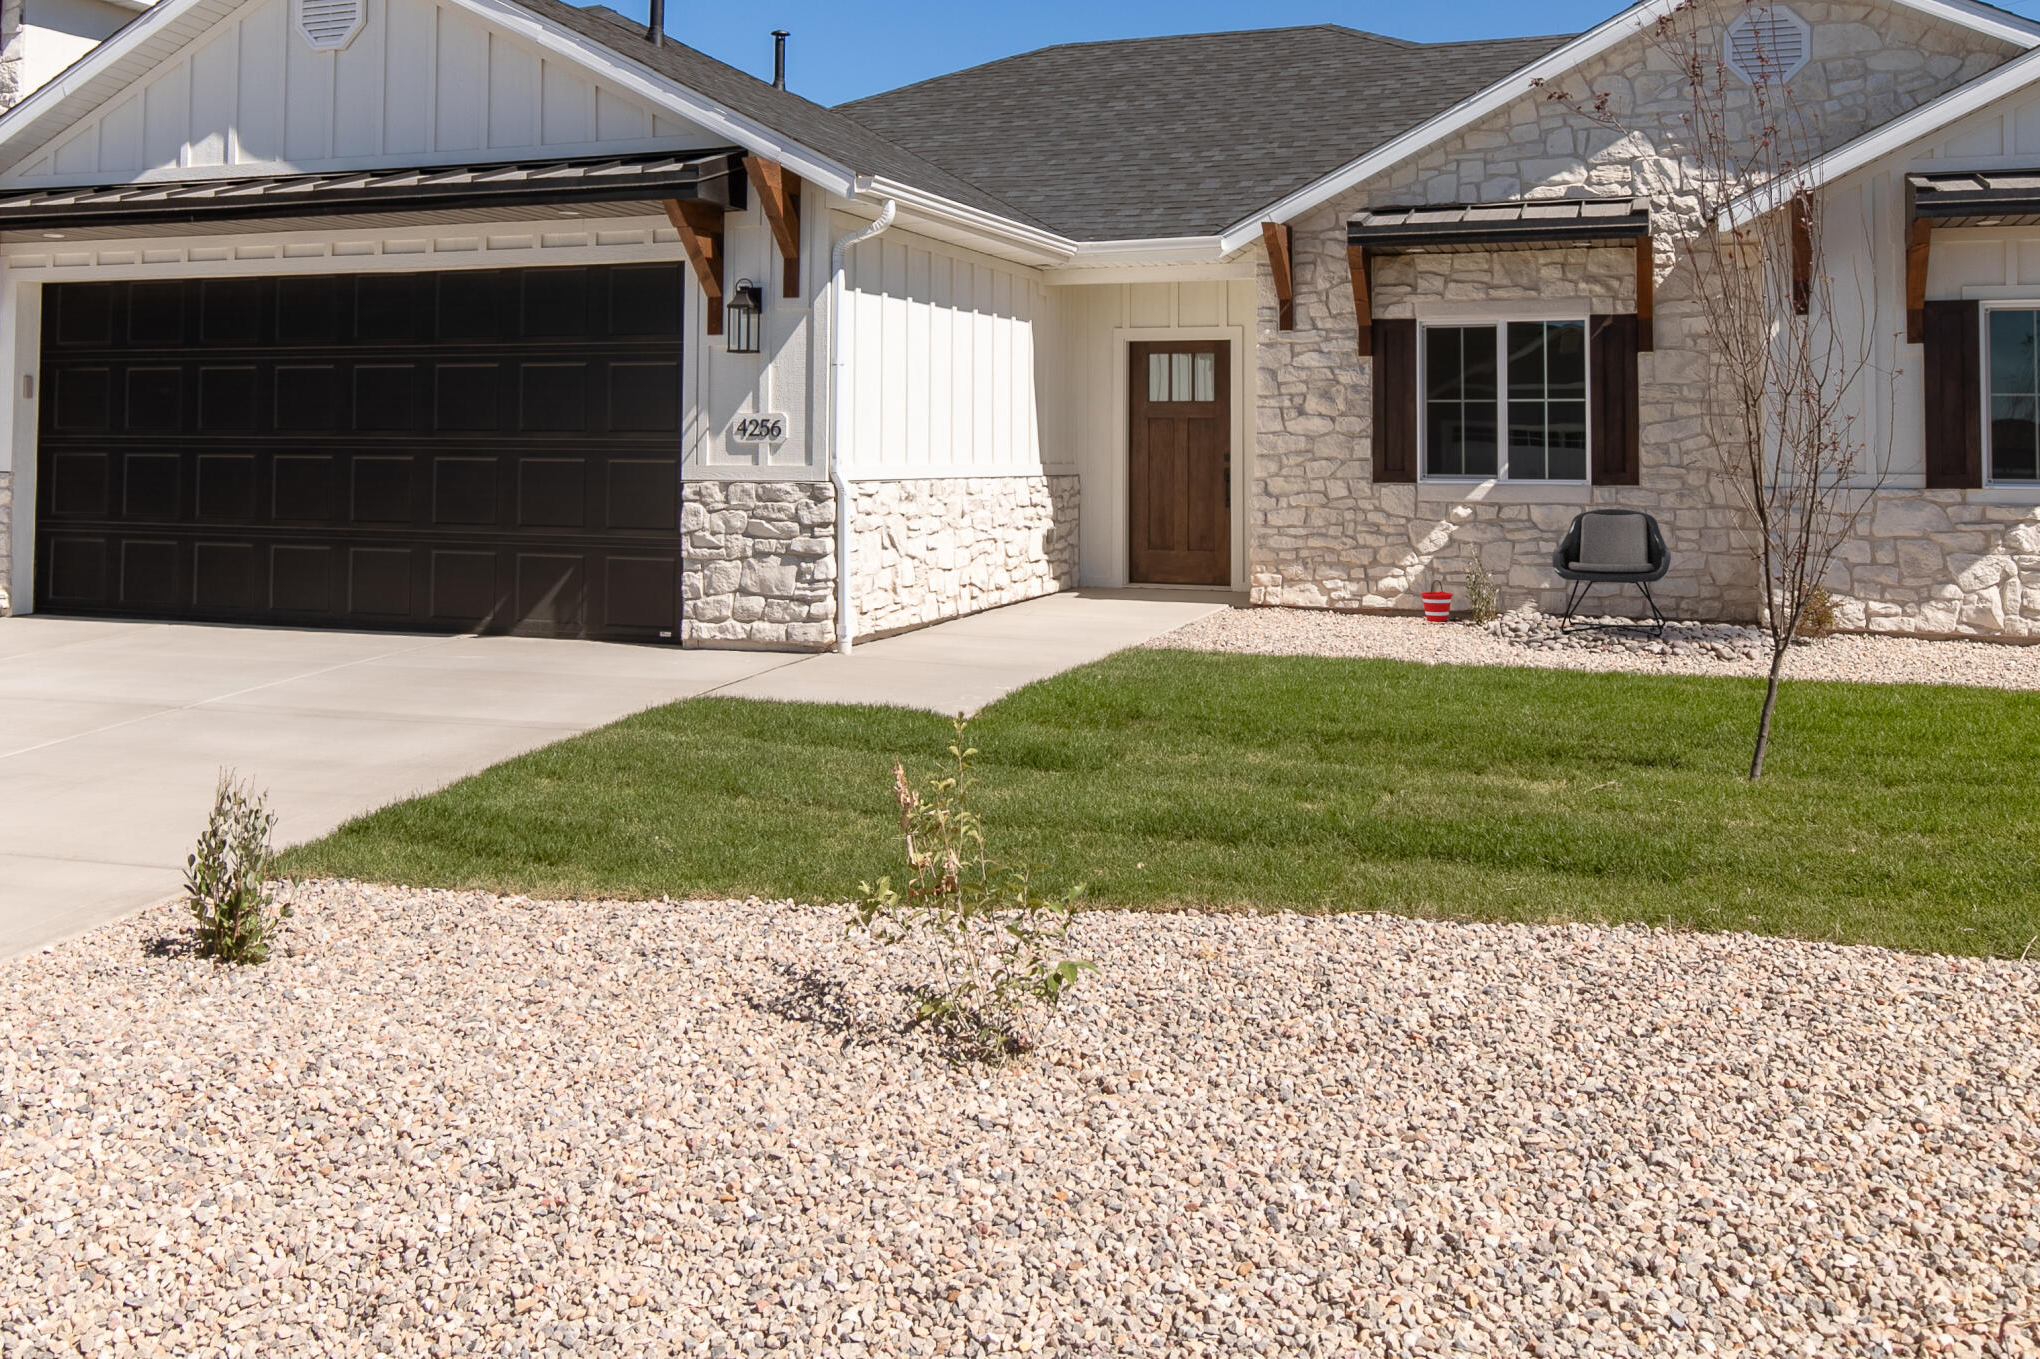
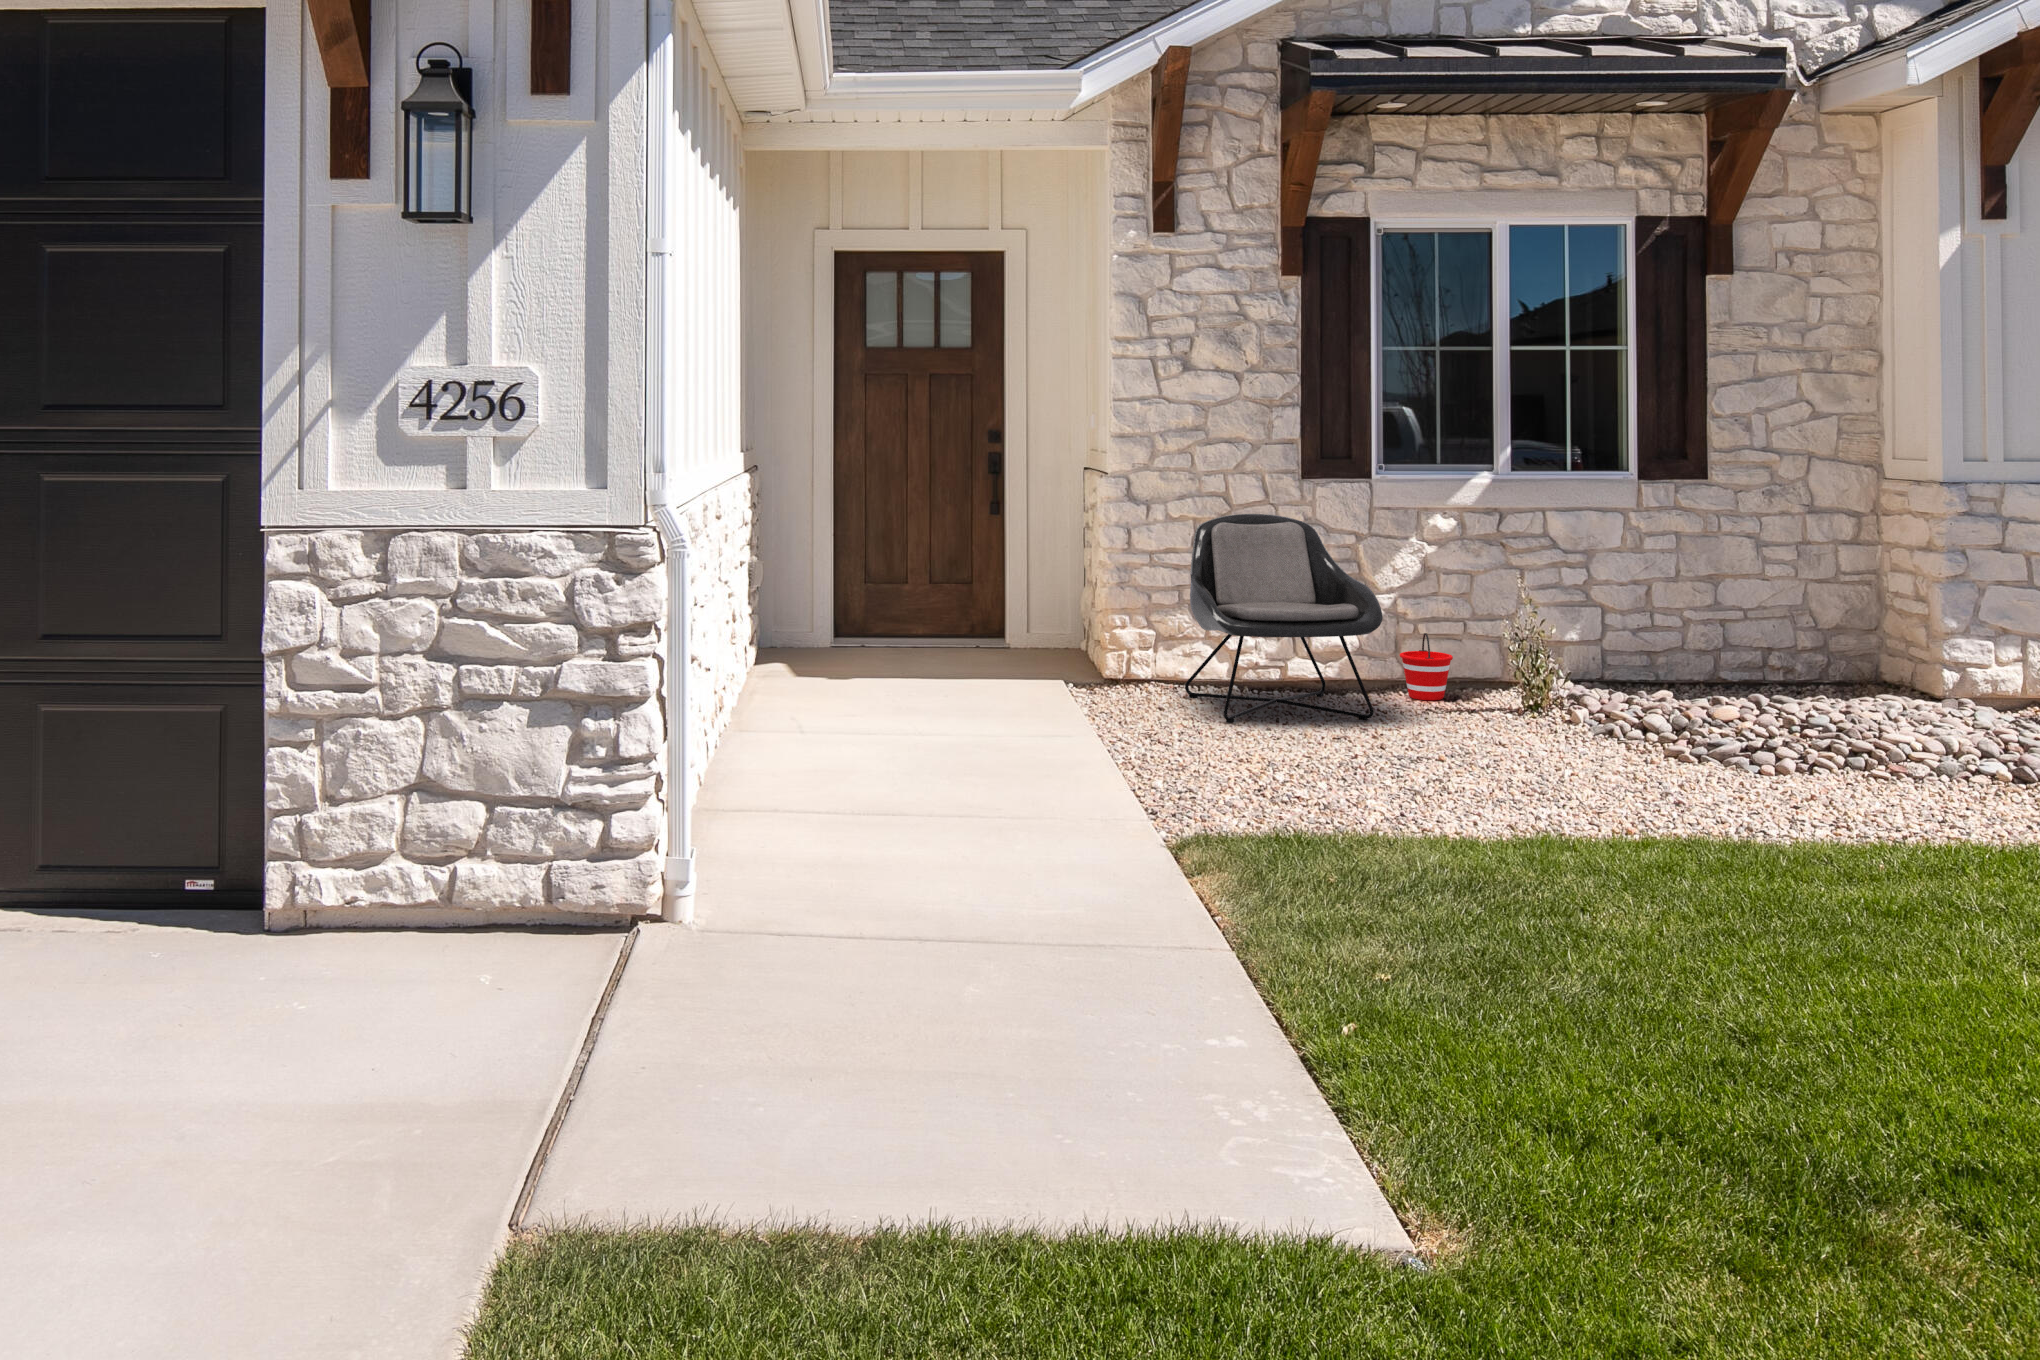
lounge chair: present [1552,509,1671,638] -> present [1185,514,1383,723]

